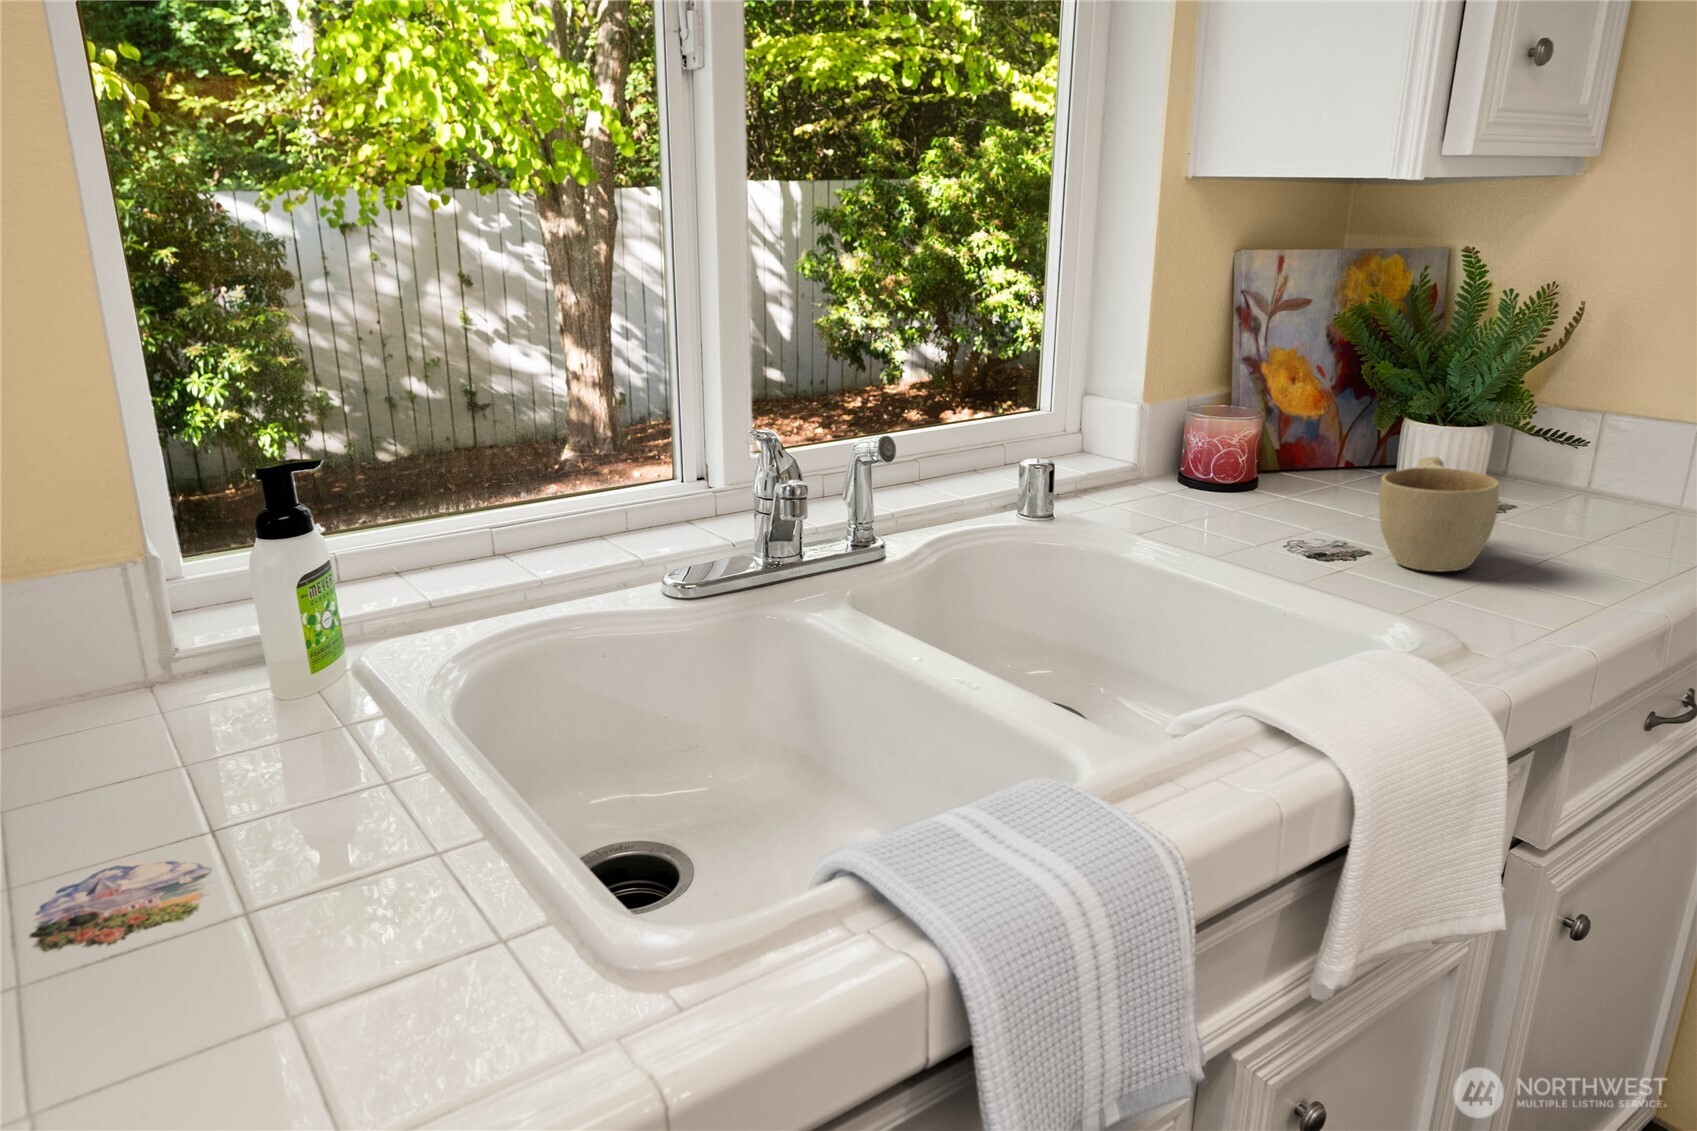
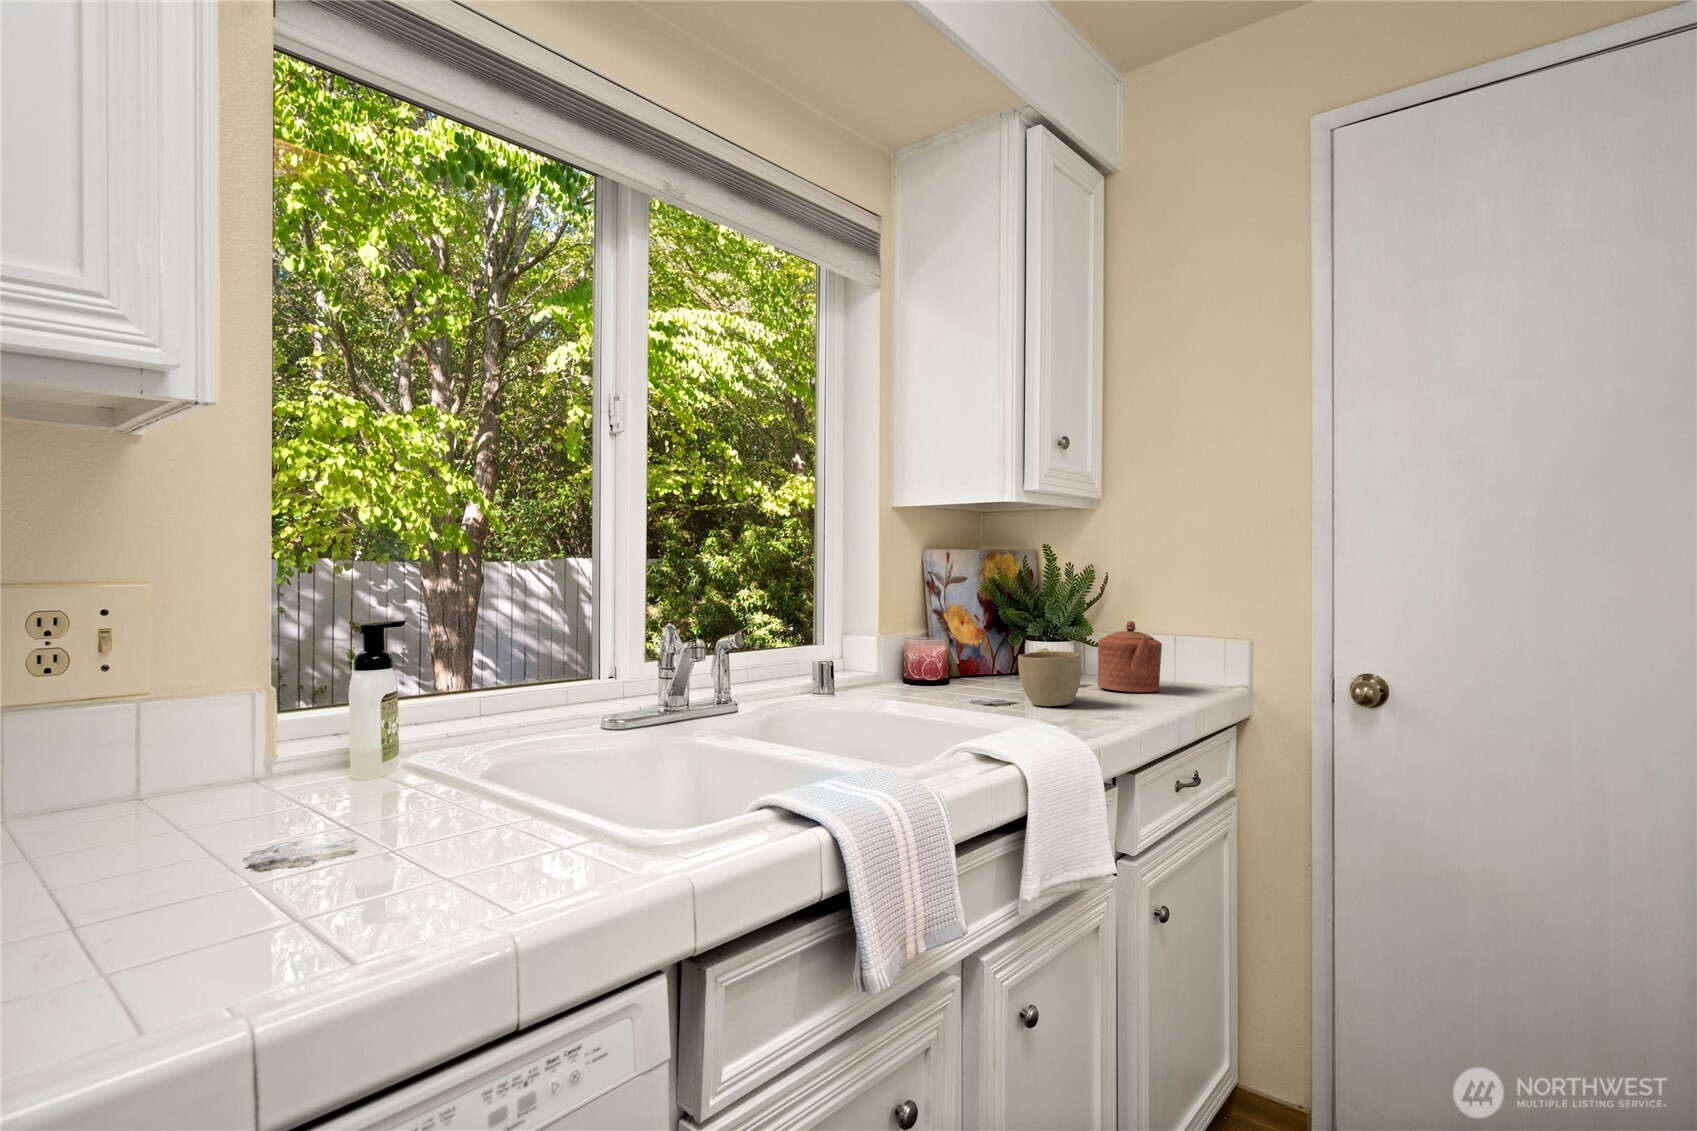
teapot: none [1525,406,1665,537] -> present [1098,621,1162,692]

